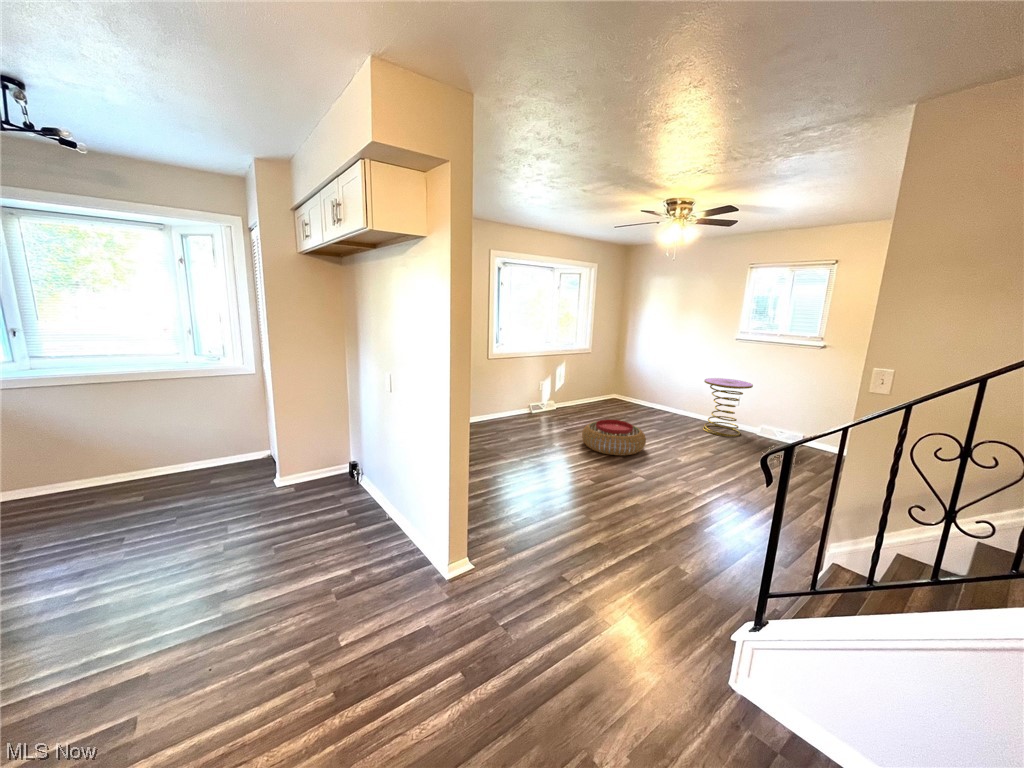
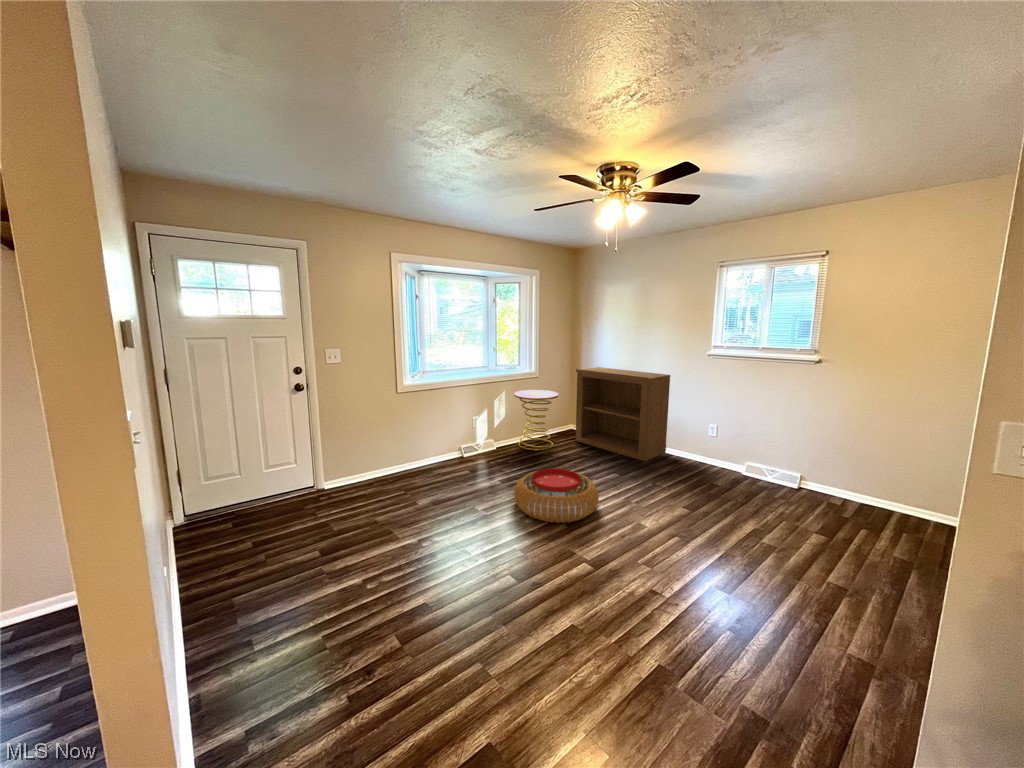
bookshelf: none [620,347,704,423] -> present [576,367,670,461]
side table: present [703,378,753,437] -> present [514,390,558,450]

